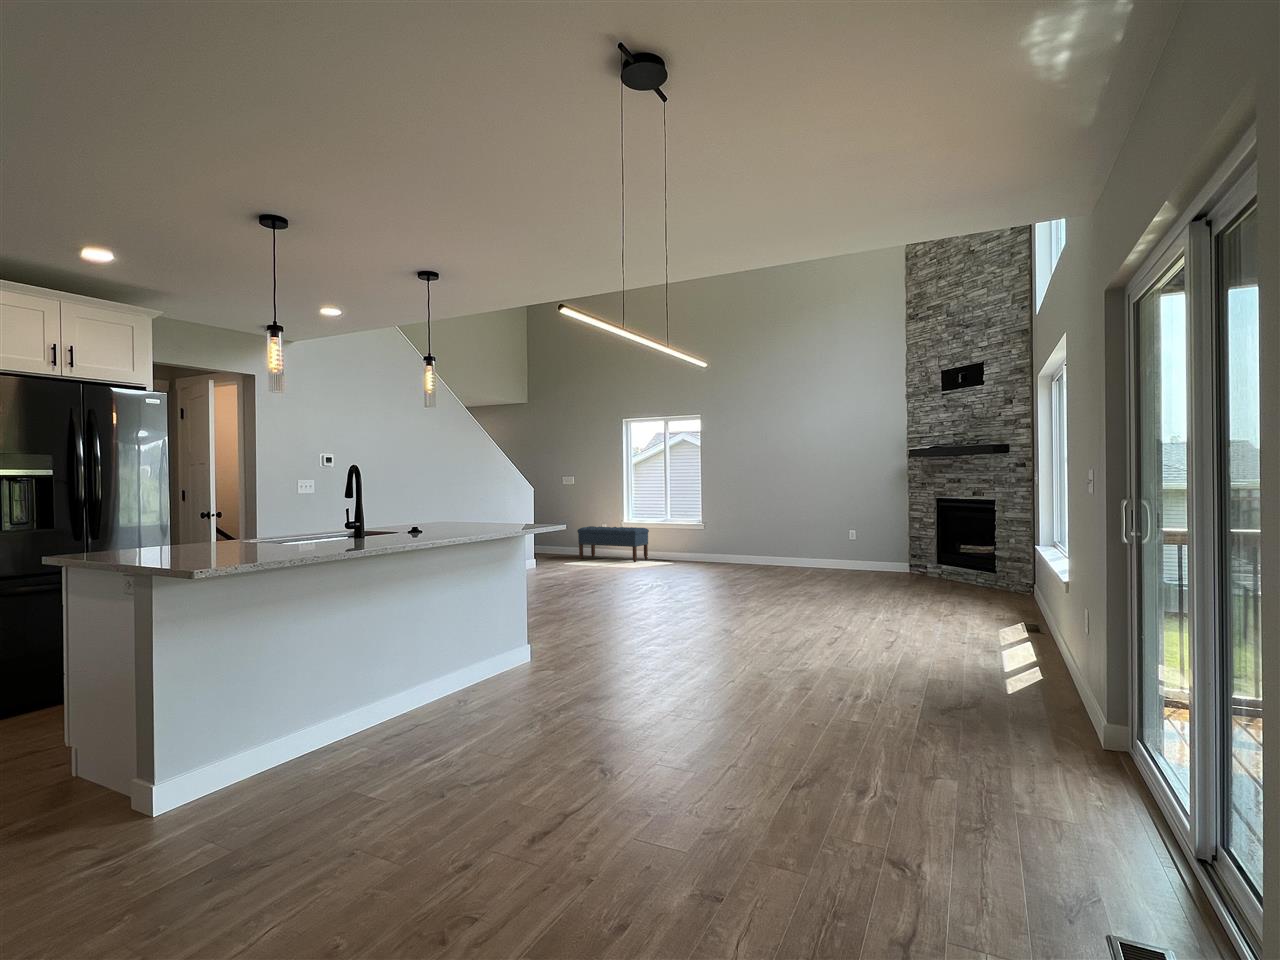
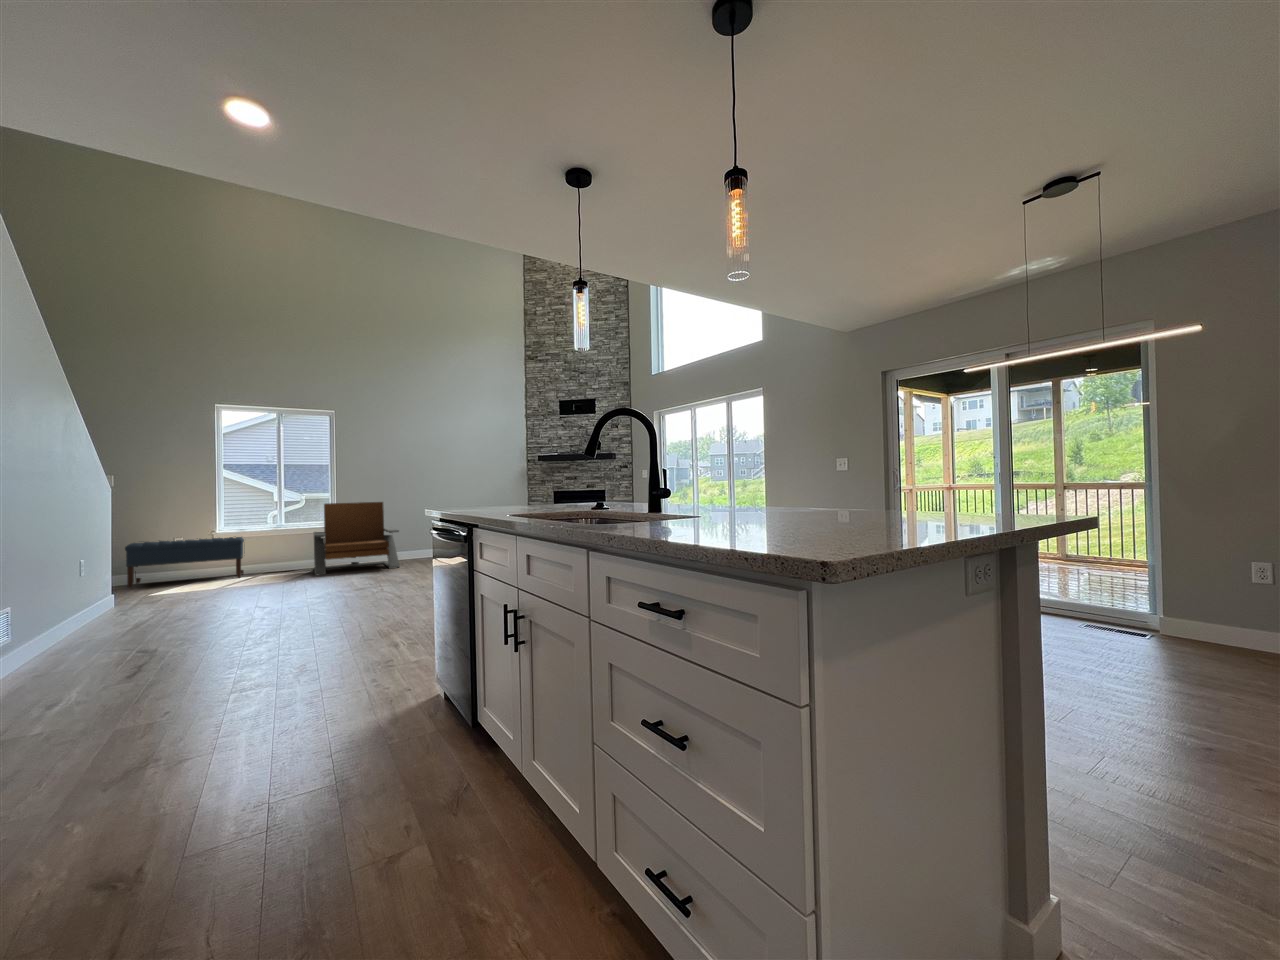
lounge chair: none [665,504,752,573] -> present [314,502,400,575]

